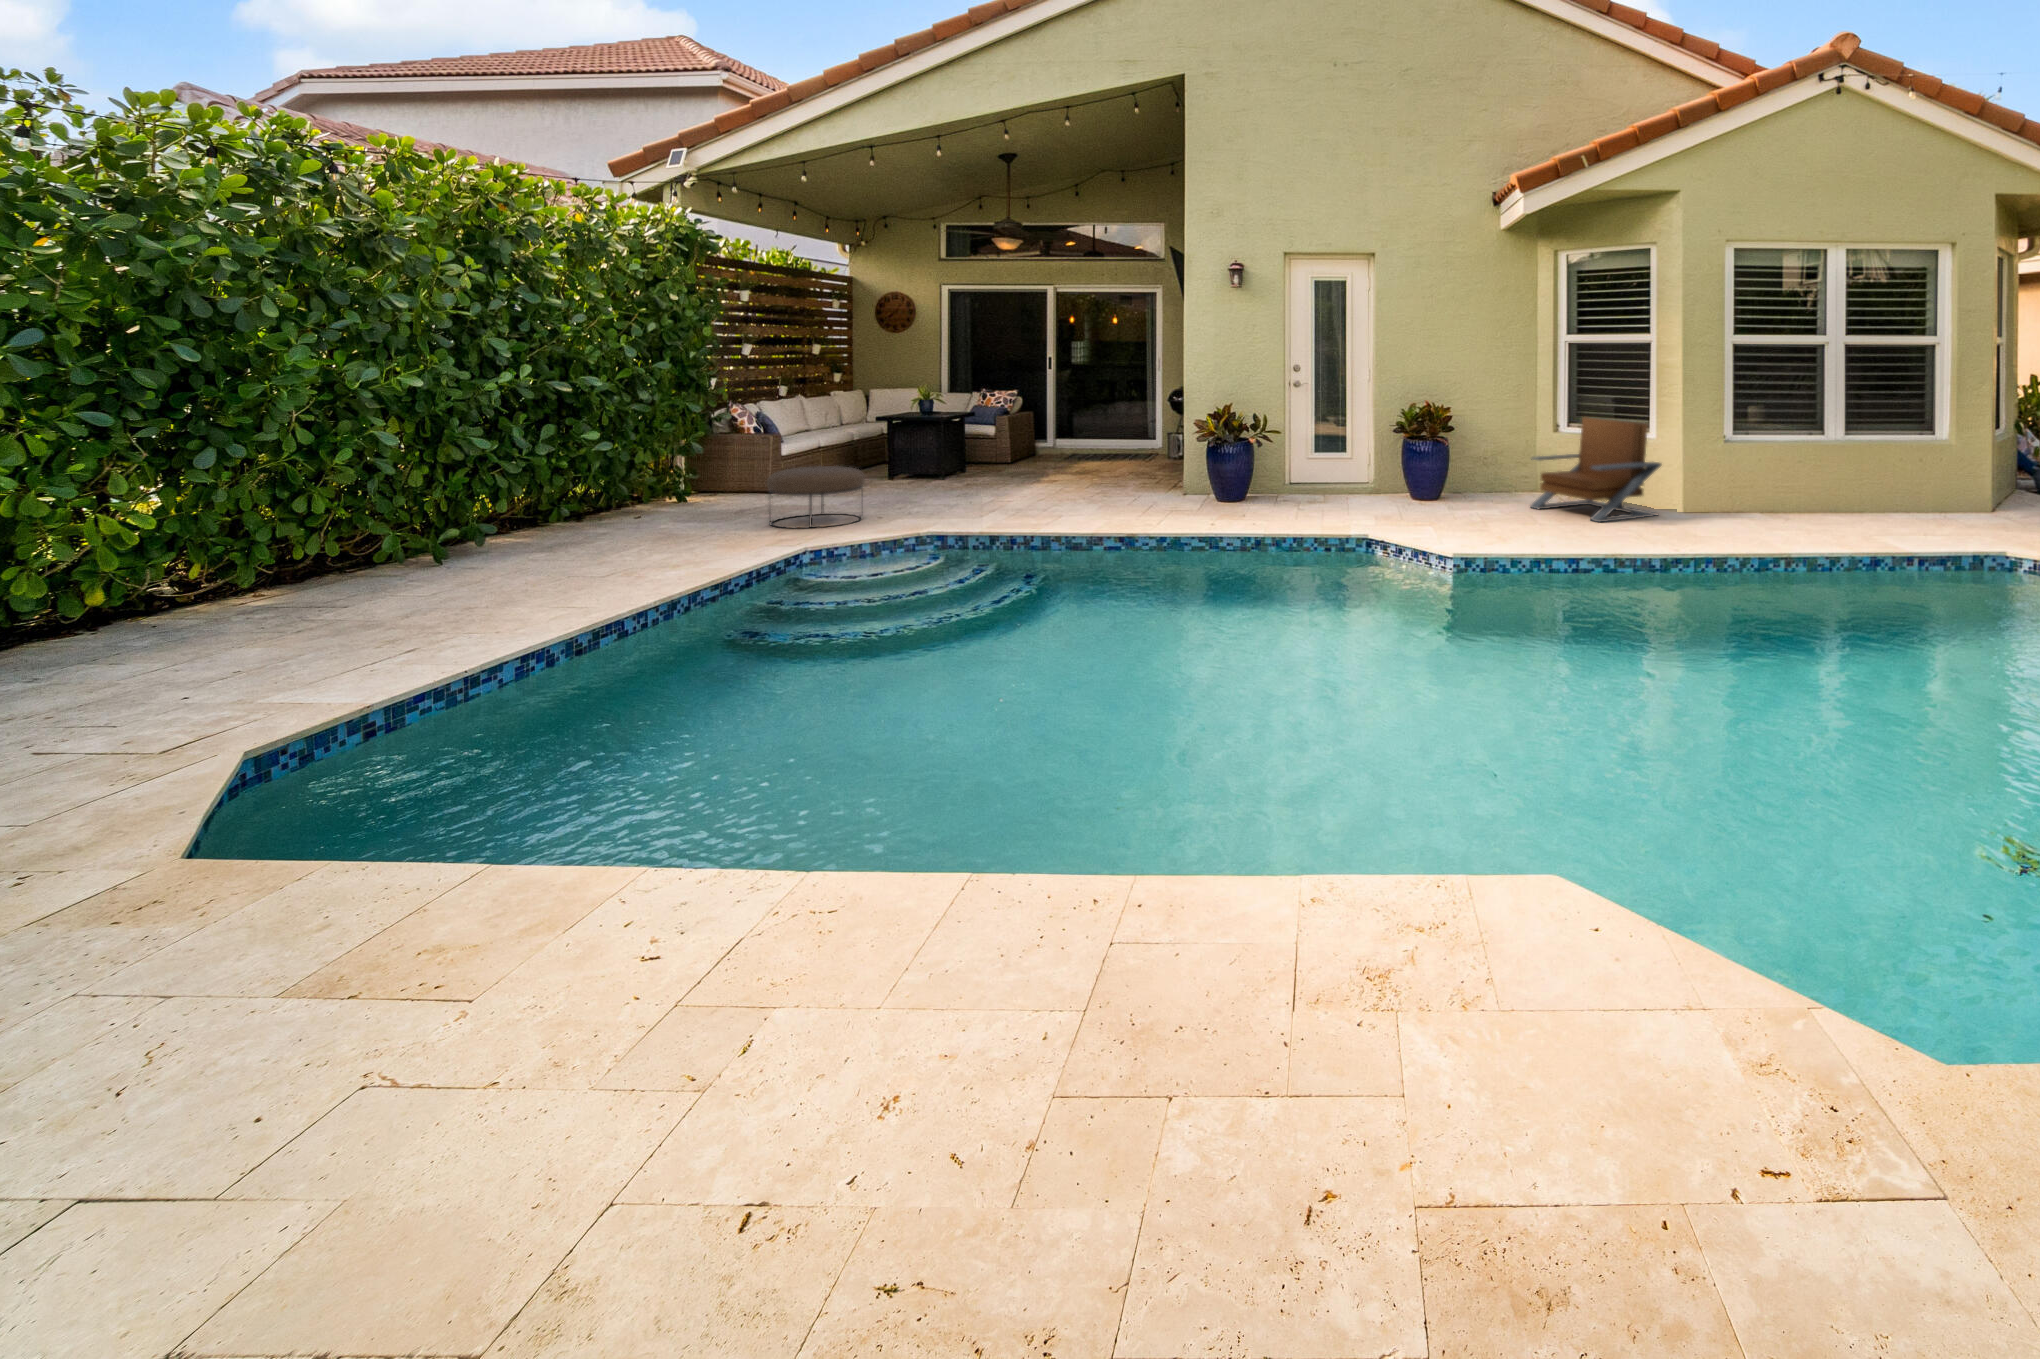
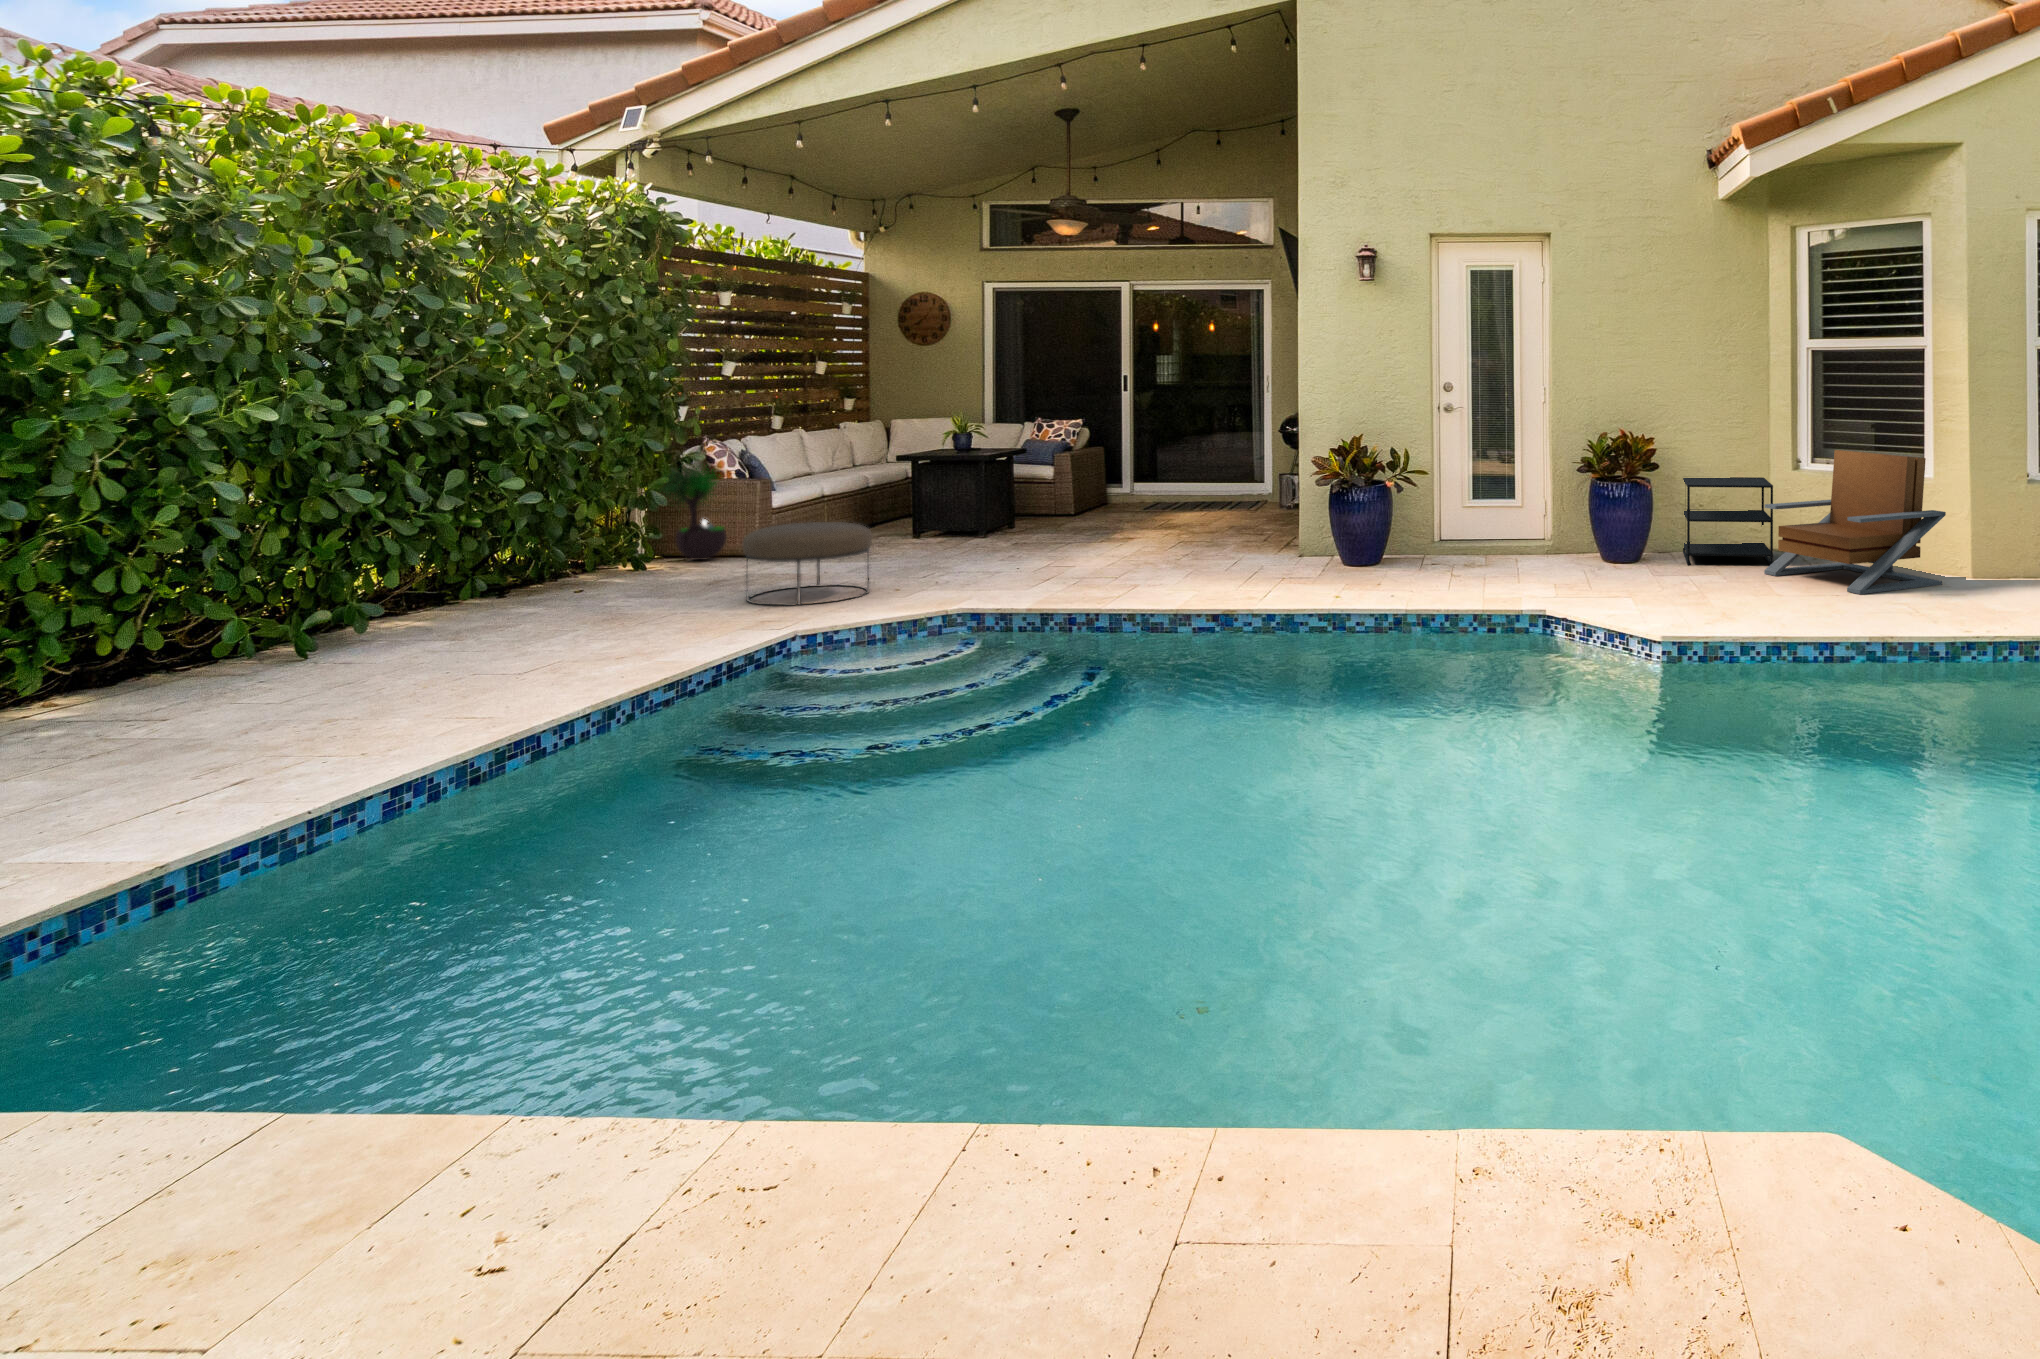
potted tree: none [692,417,745,495] -> present [659,468,727,560]
side table: none [1470,437,1537,502] -> present [1683,477,1773,565]

